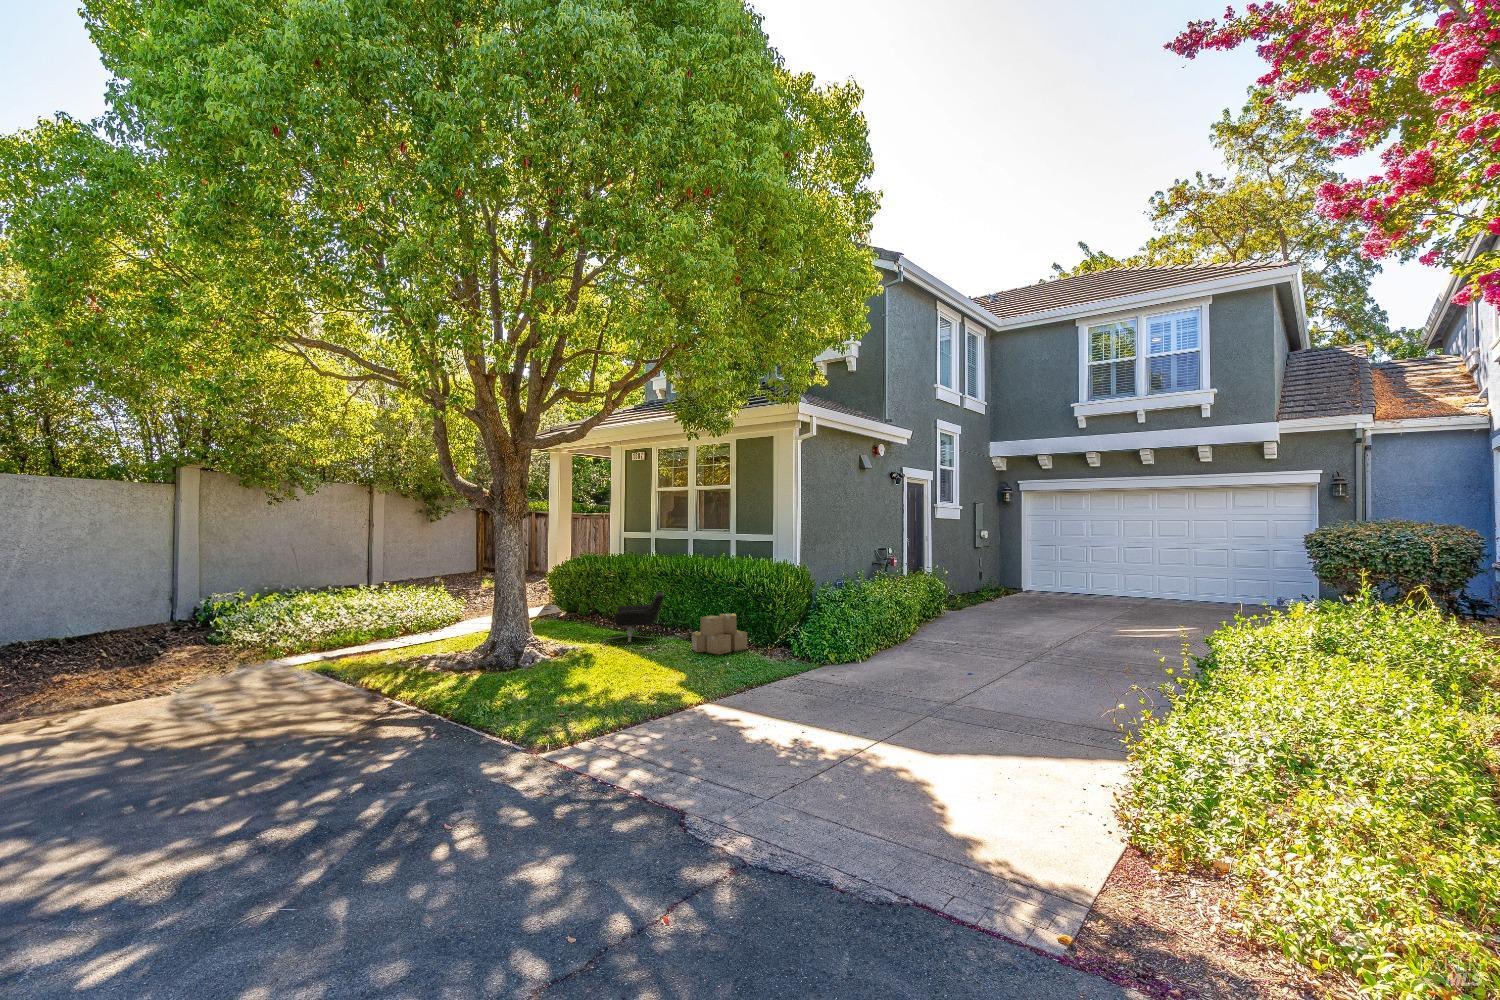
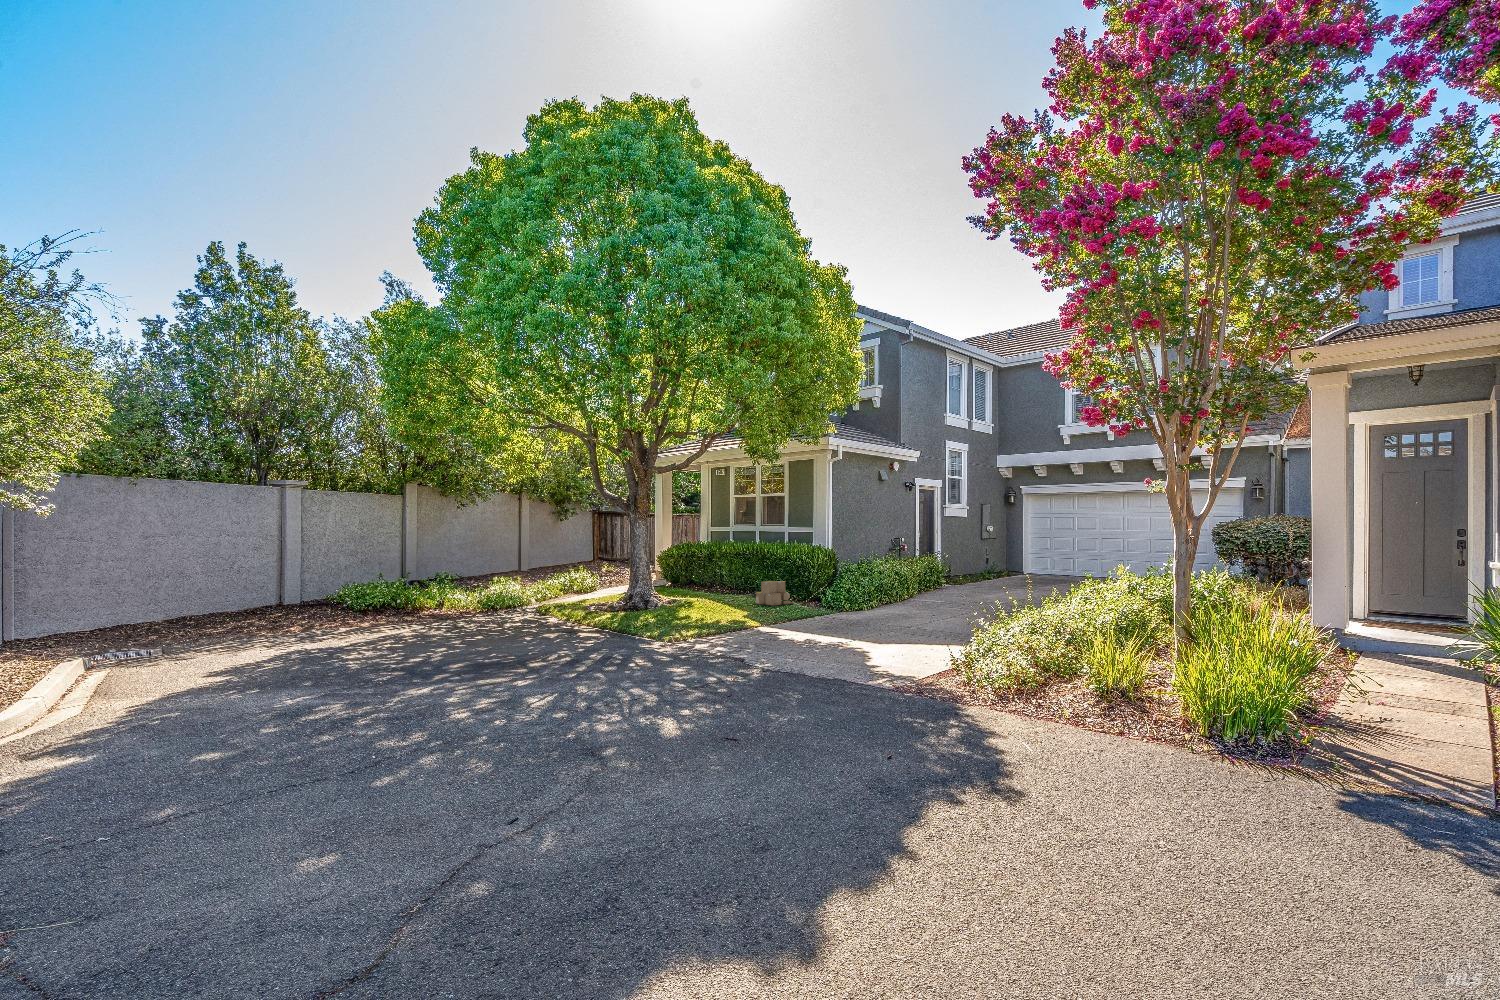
lounge chair: present [607,592,664,642] -> none [700,567,738,599]

